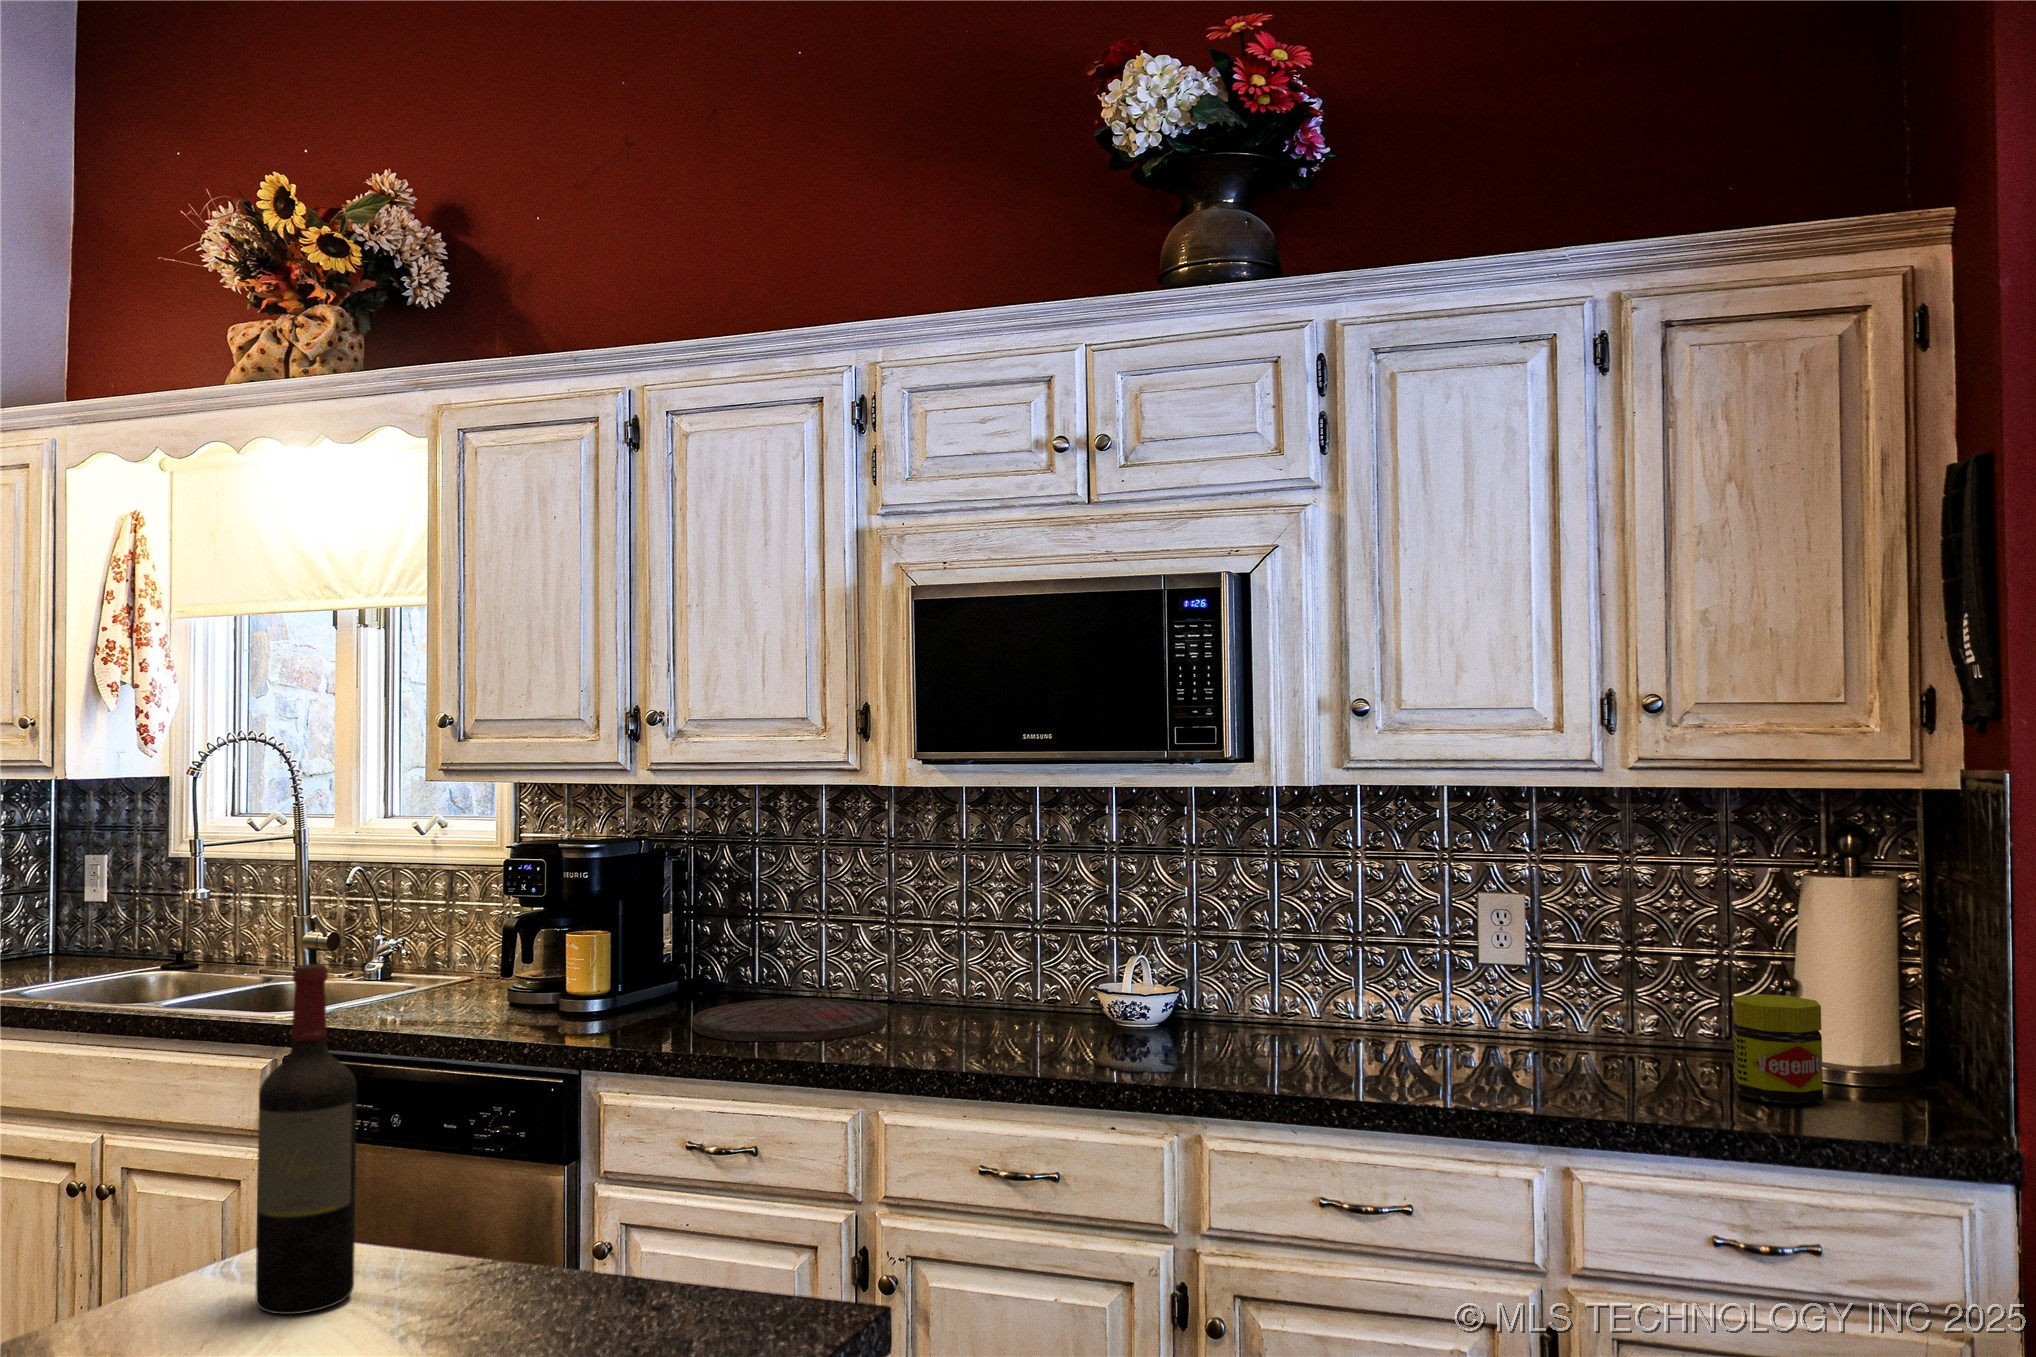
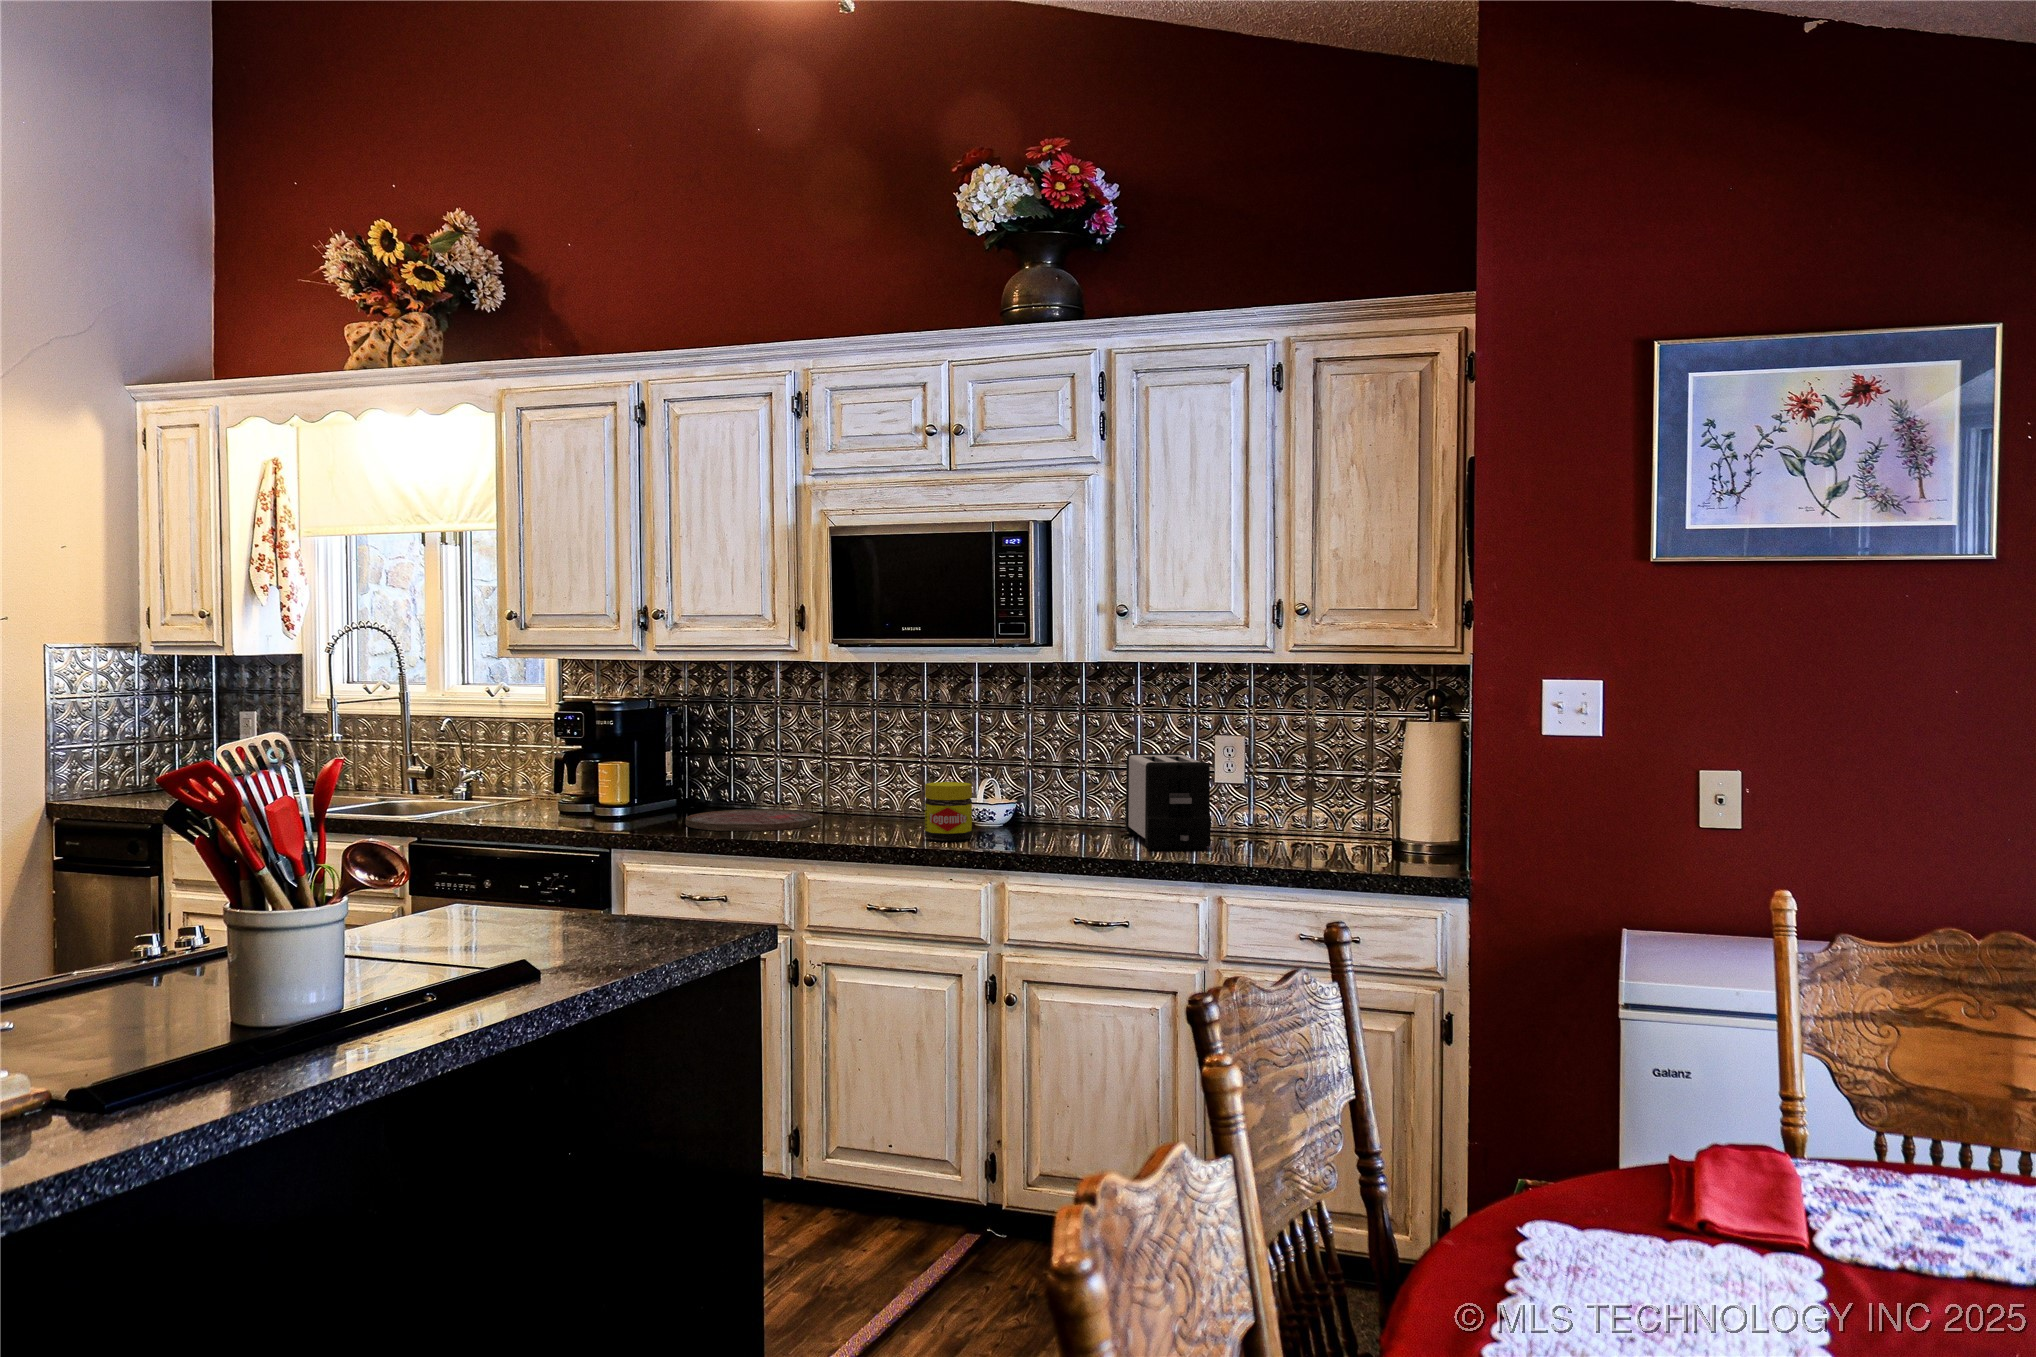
toaster: none [1355,921,1521,1083] -> present [1125,753,1211,850]
wine bottle: present [256,964,357,1314] -> none [443,741,494,920]
jar: present [1733,994,1823,1104] -> present [925,782,972,841]

